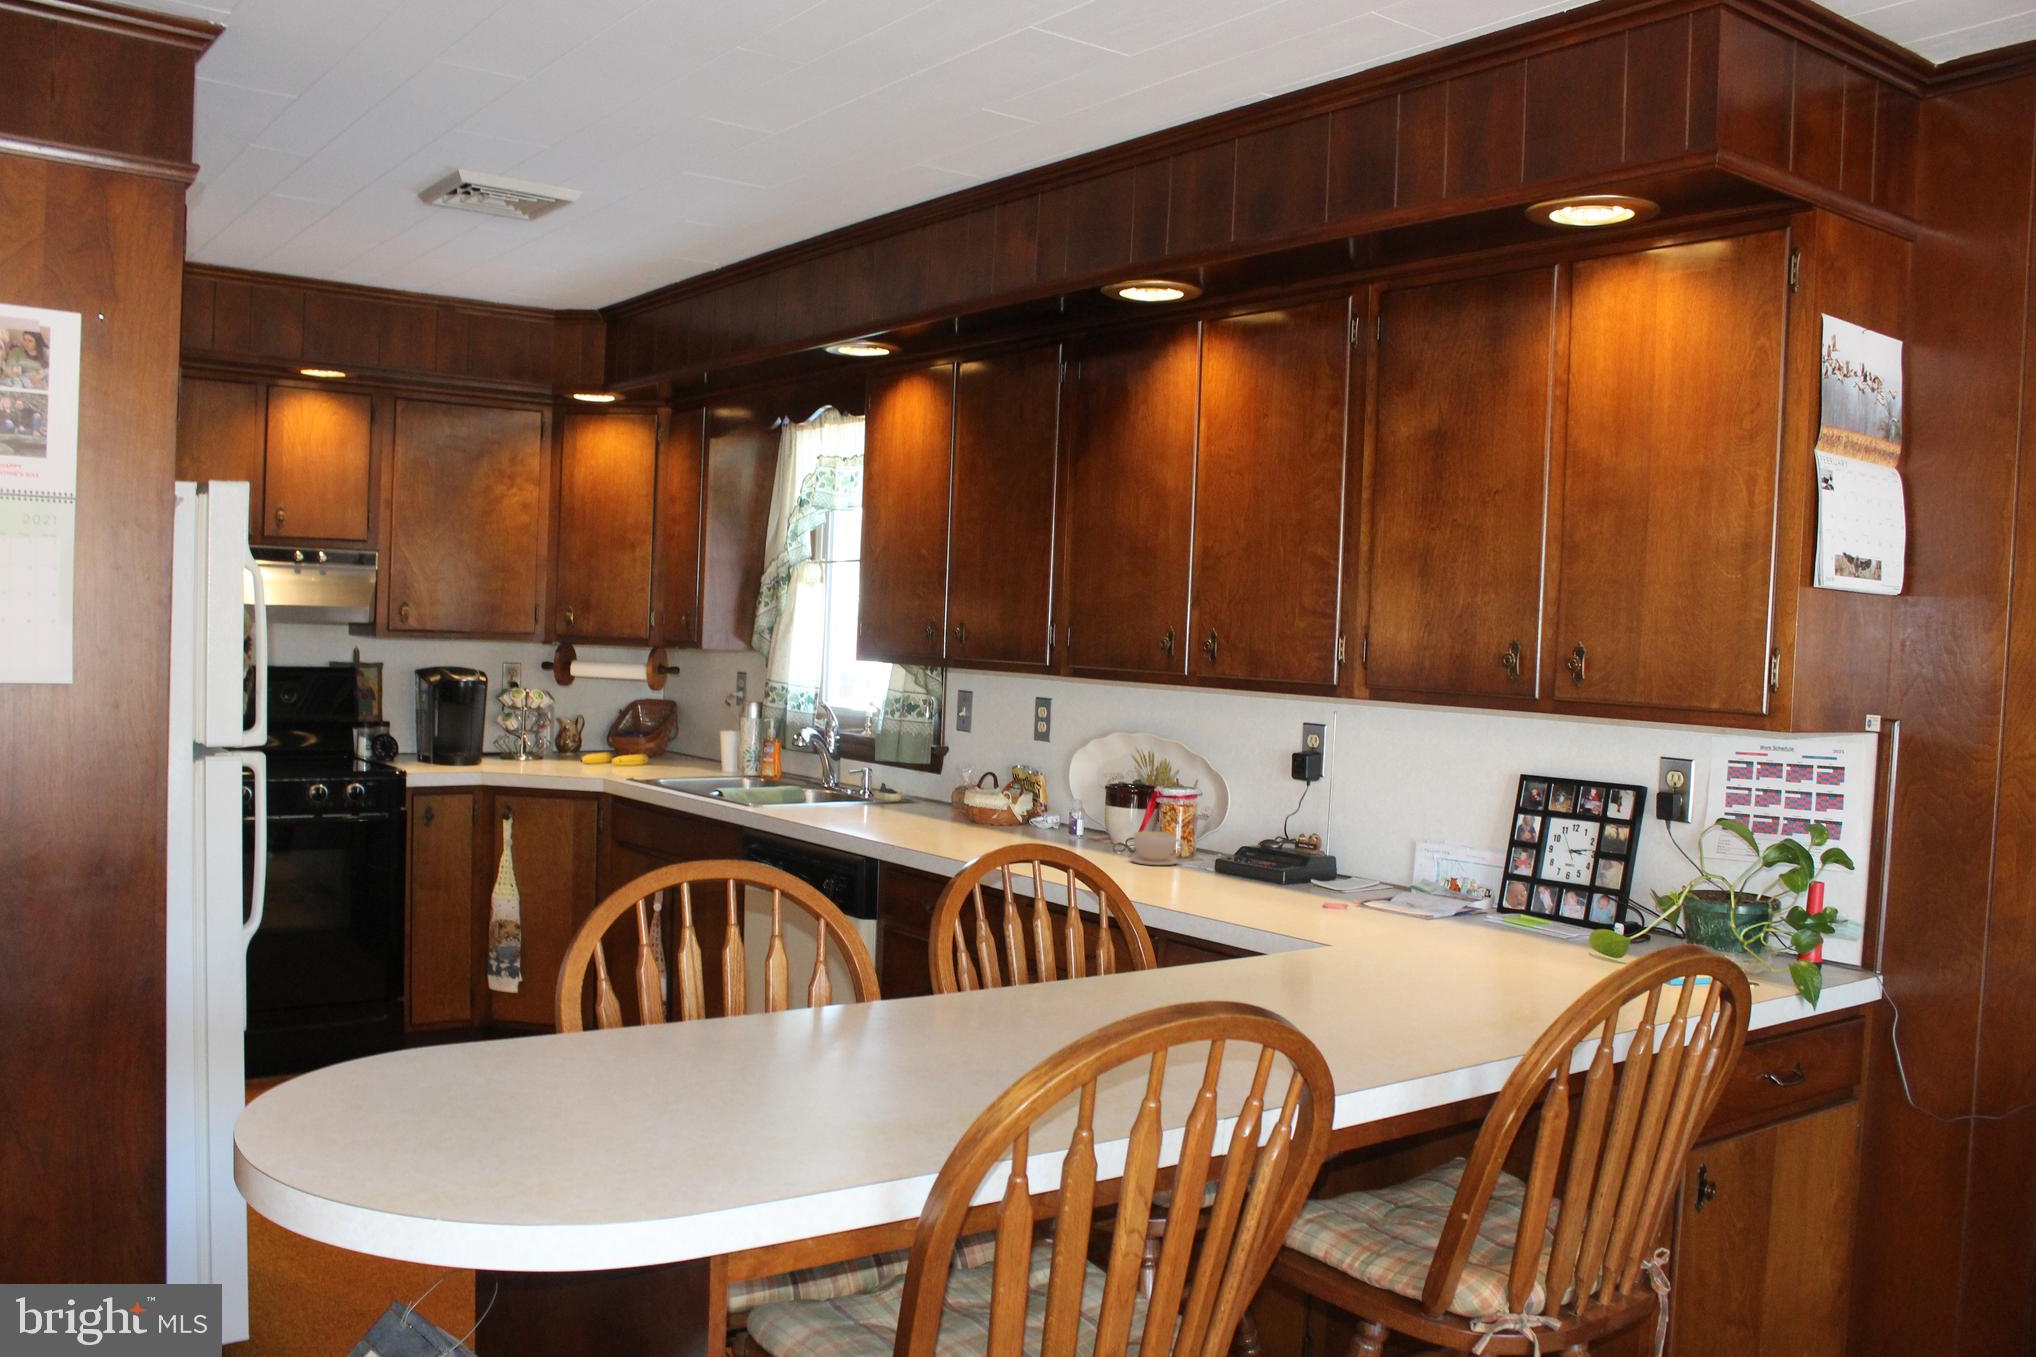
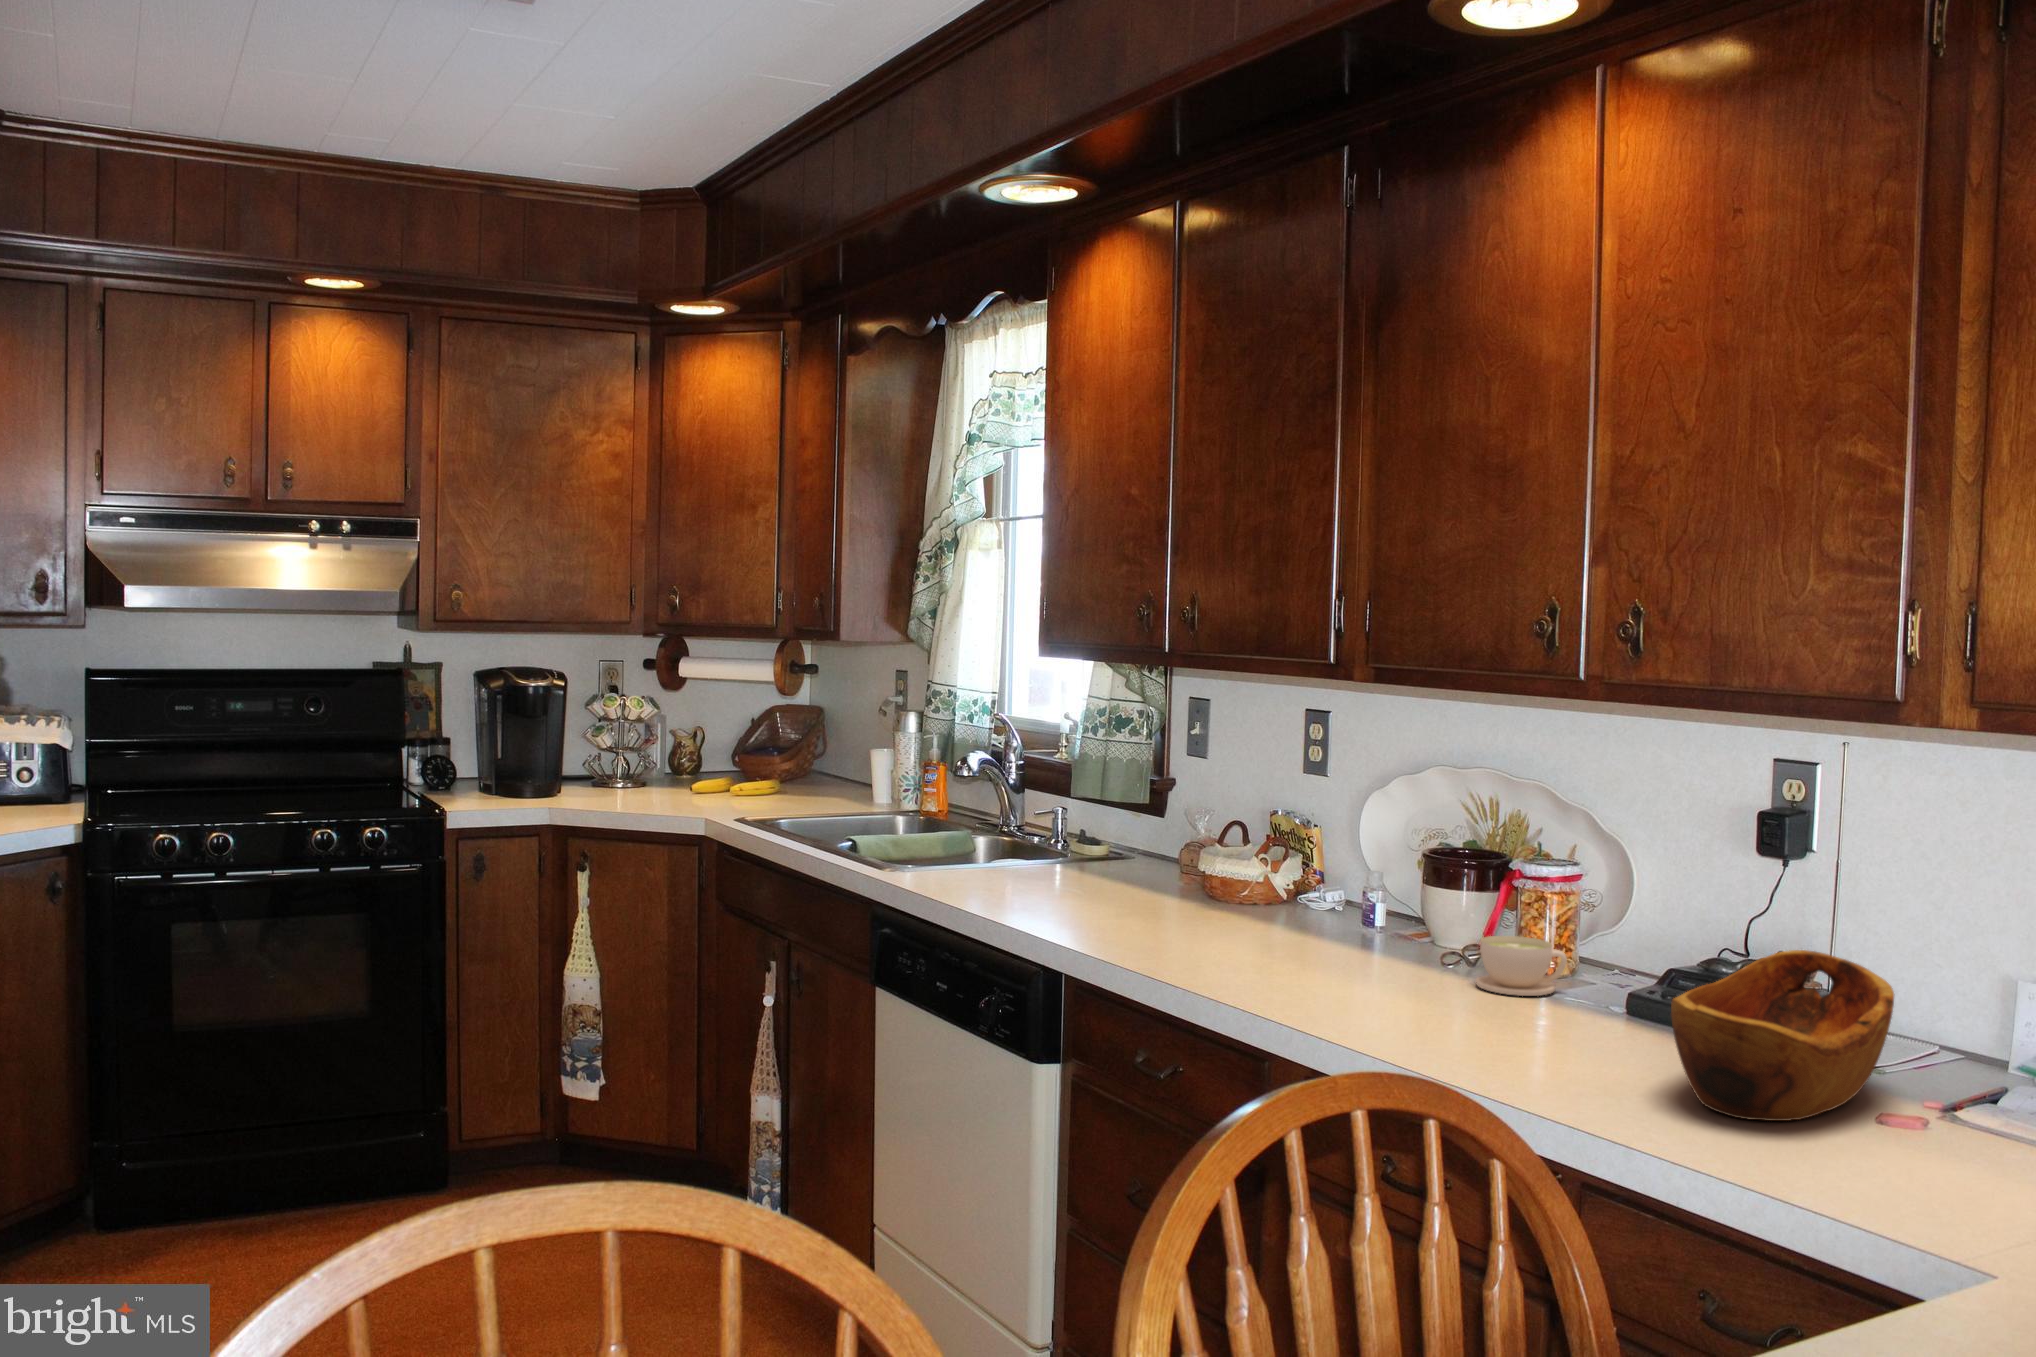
wooden bowl: none [1221,827,1342,910] -> present [1671,950,1894,1121]

